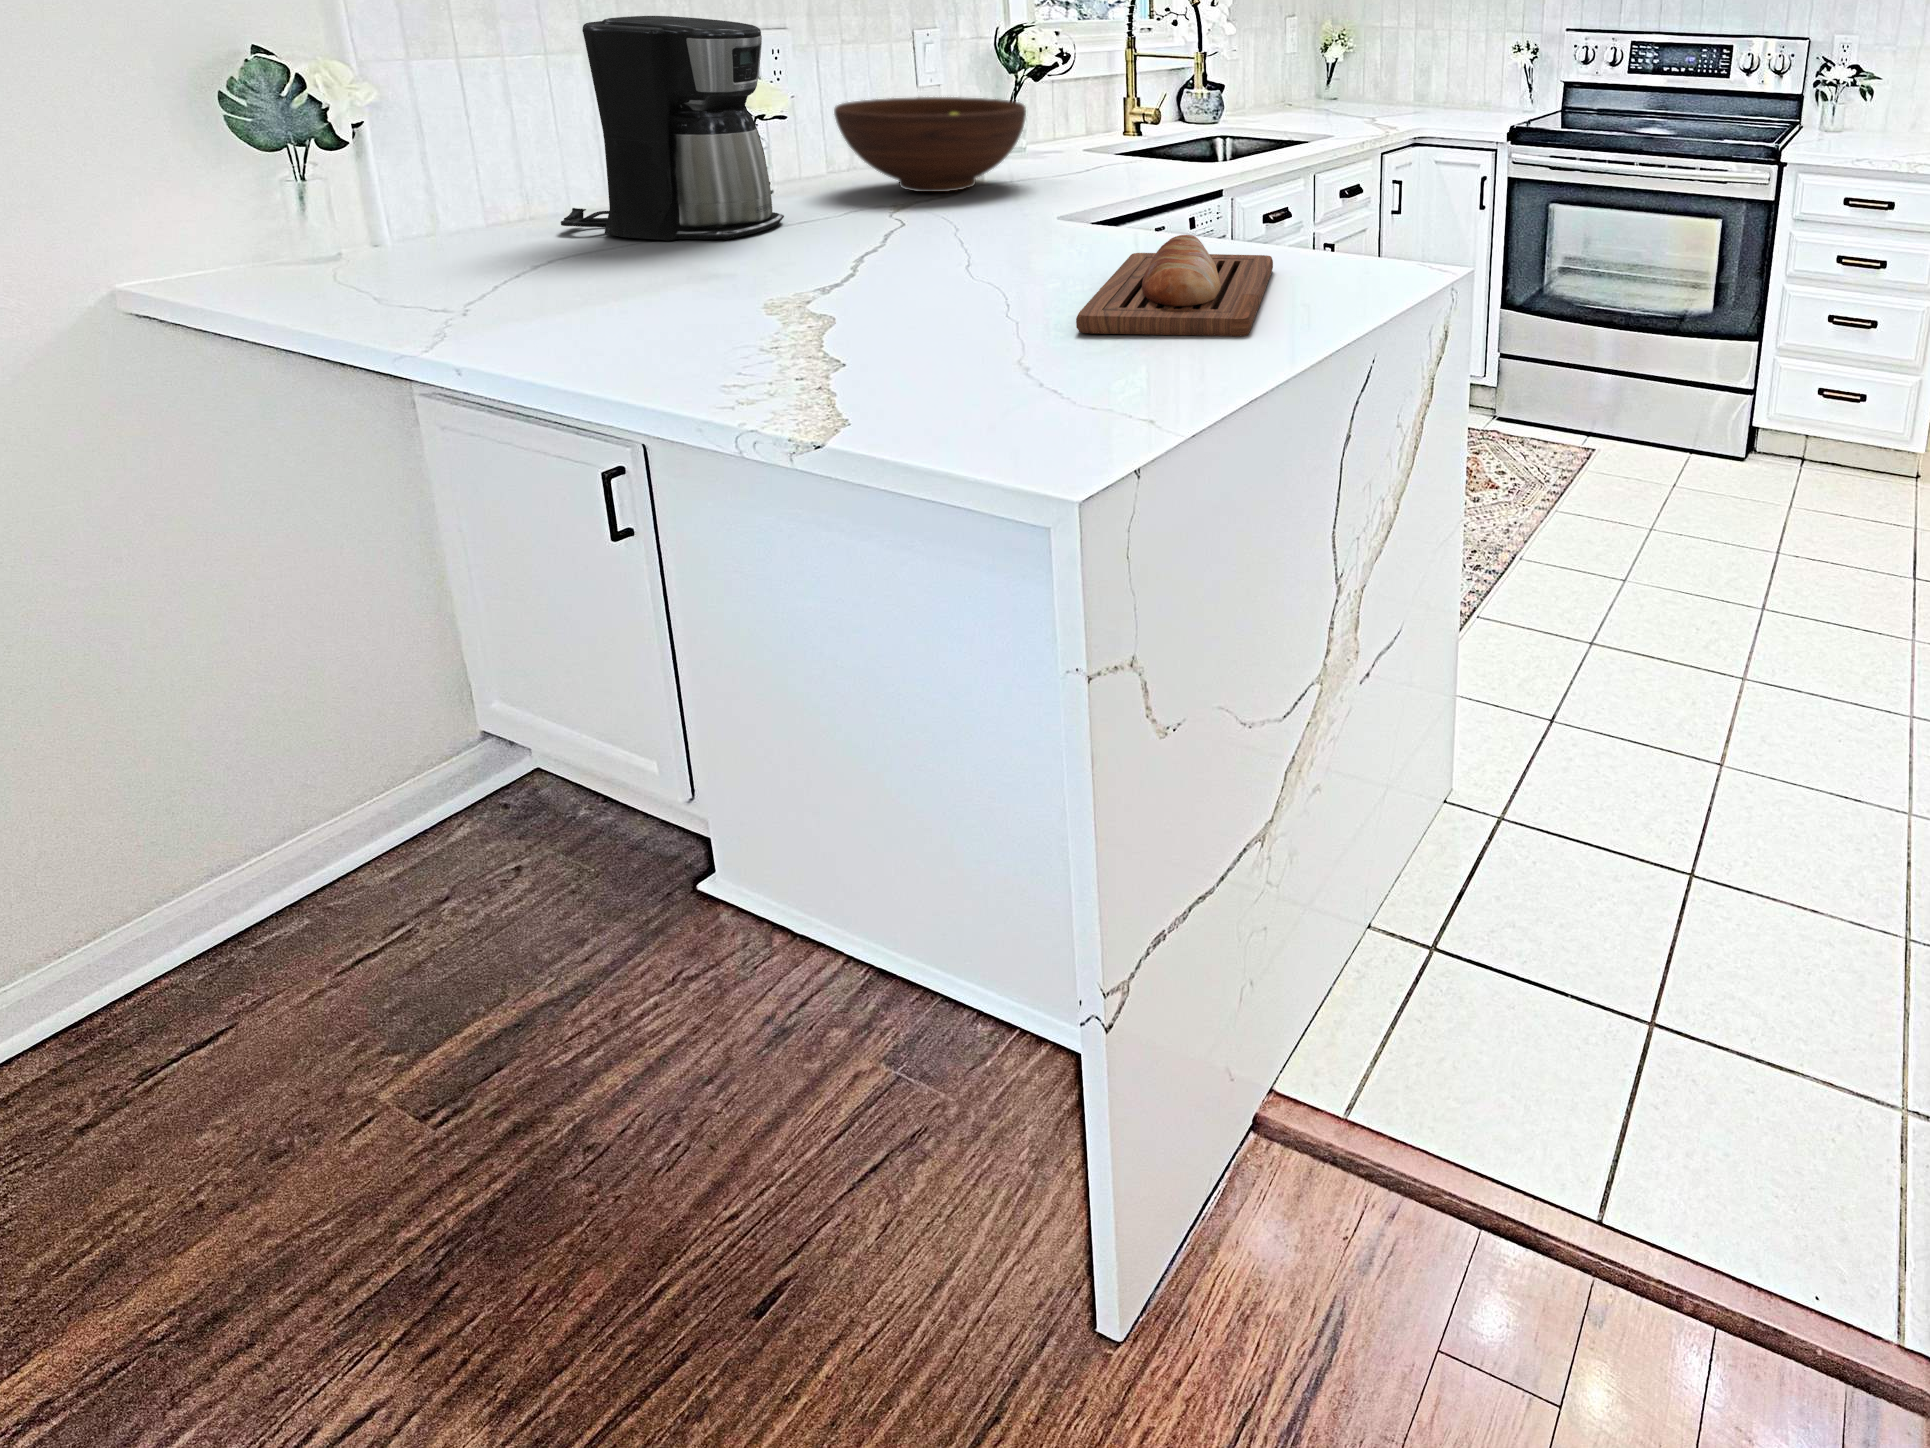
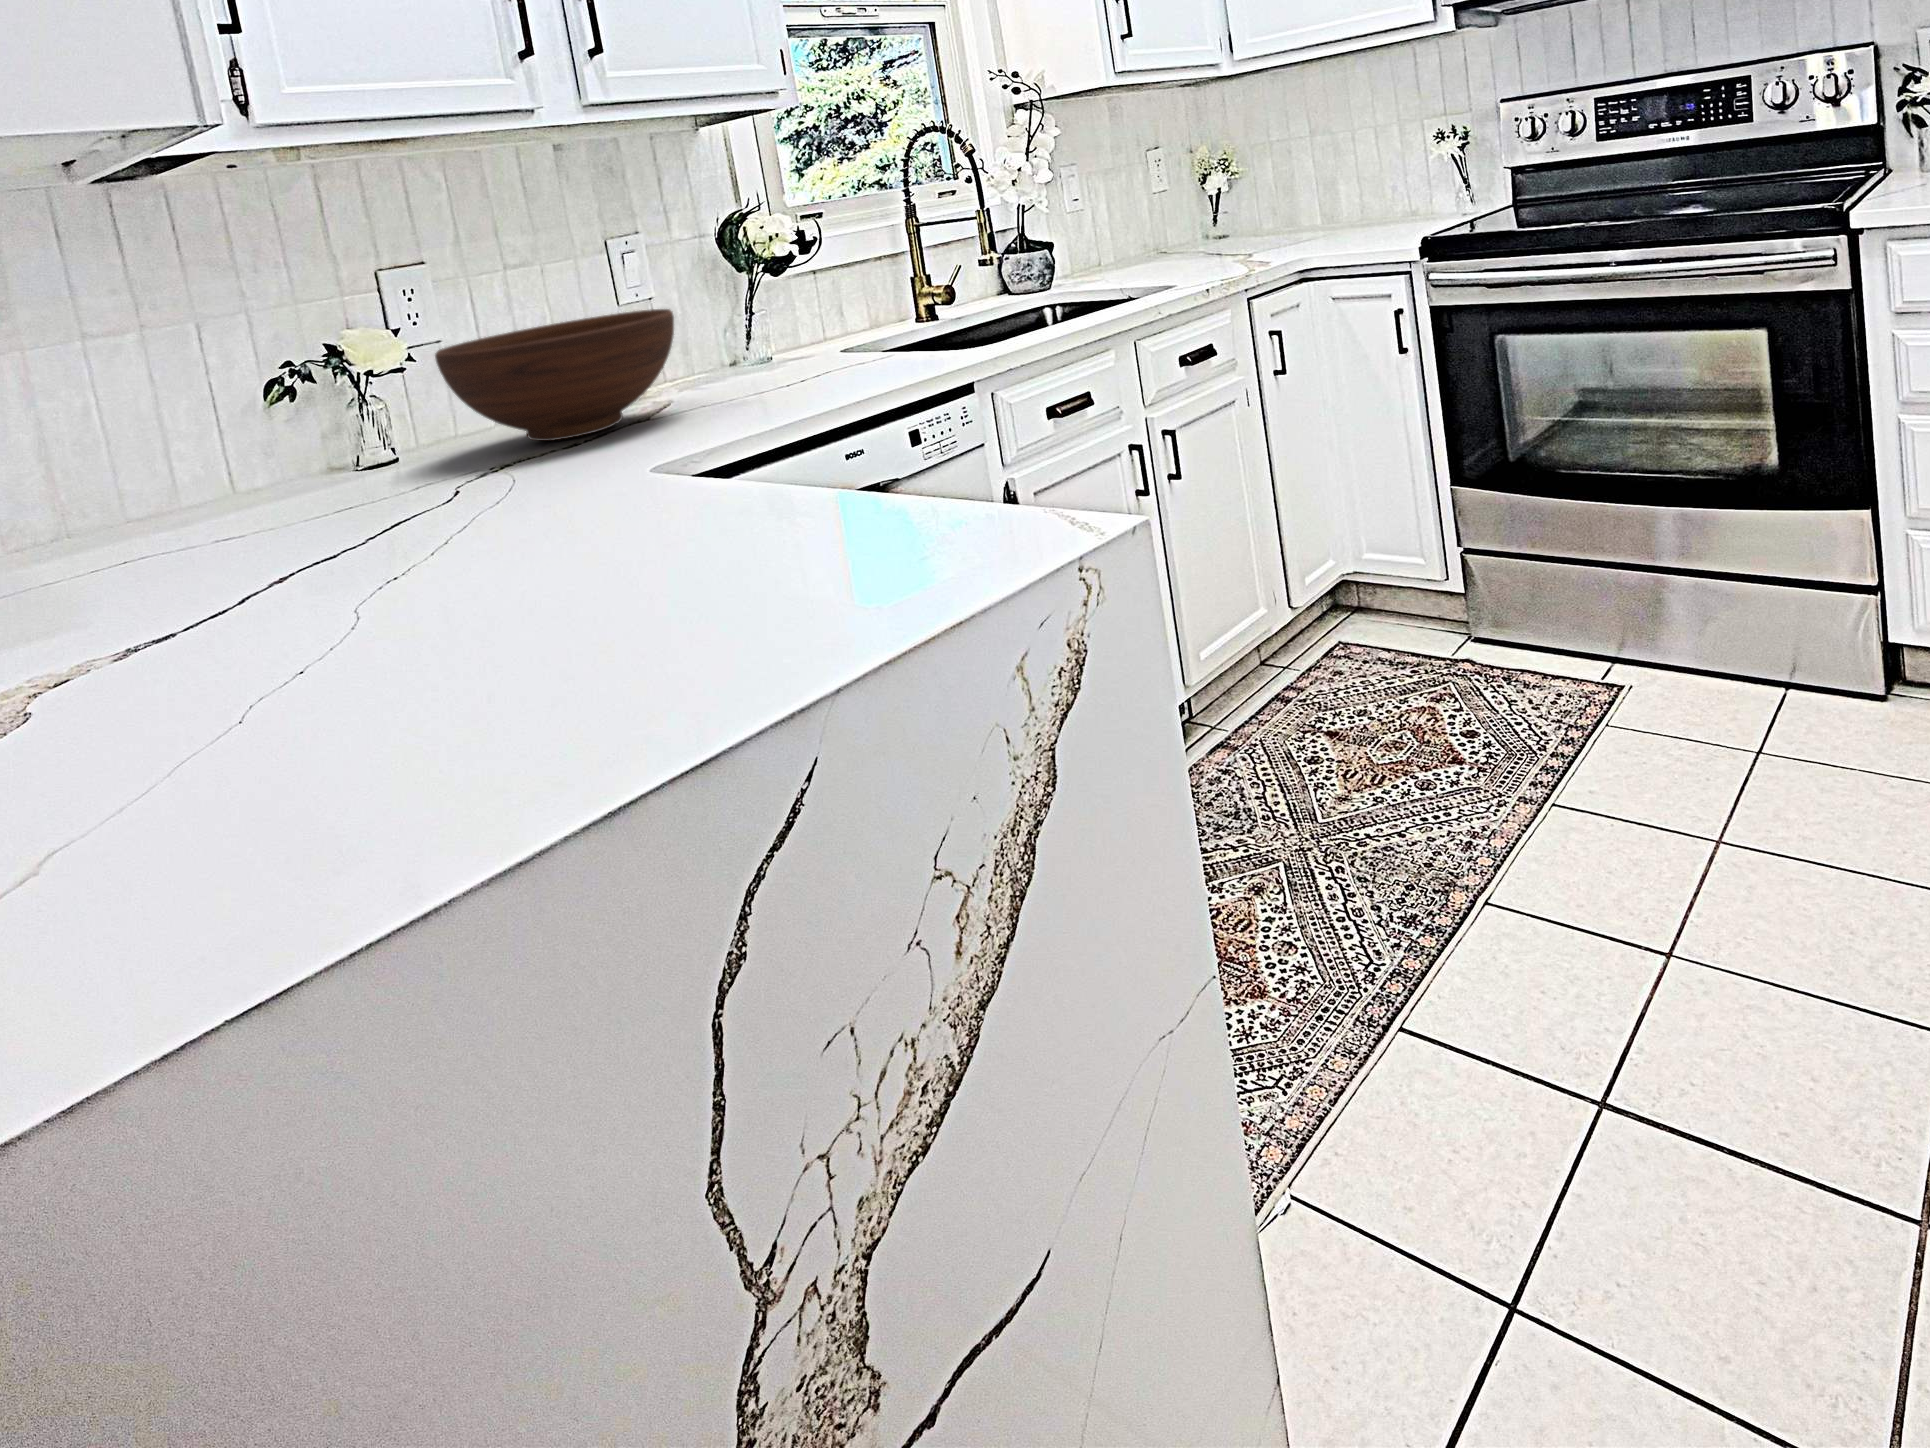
coffee maker: present [561,16,784,241] -> none [38,267,319,556]
bread loaf: present [1076,235,1273,336] -> none [224,508,759,742]

